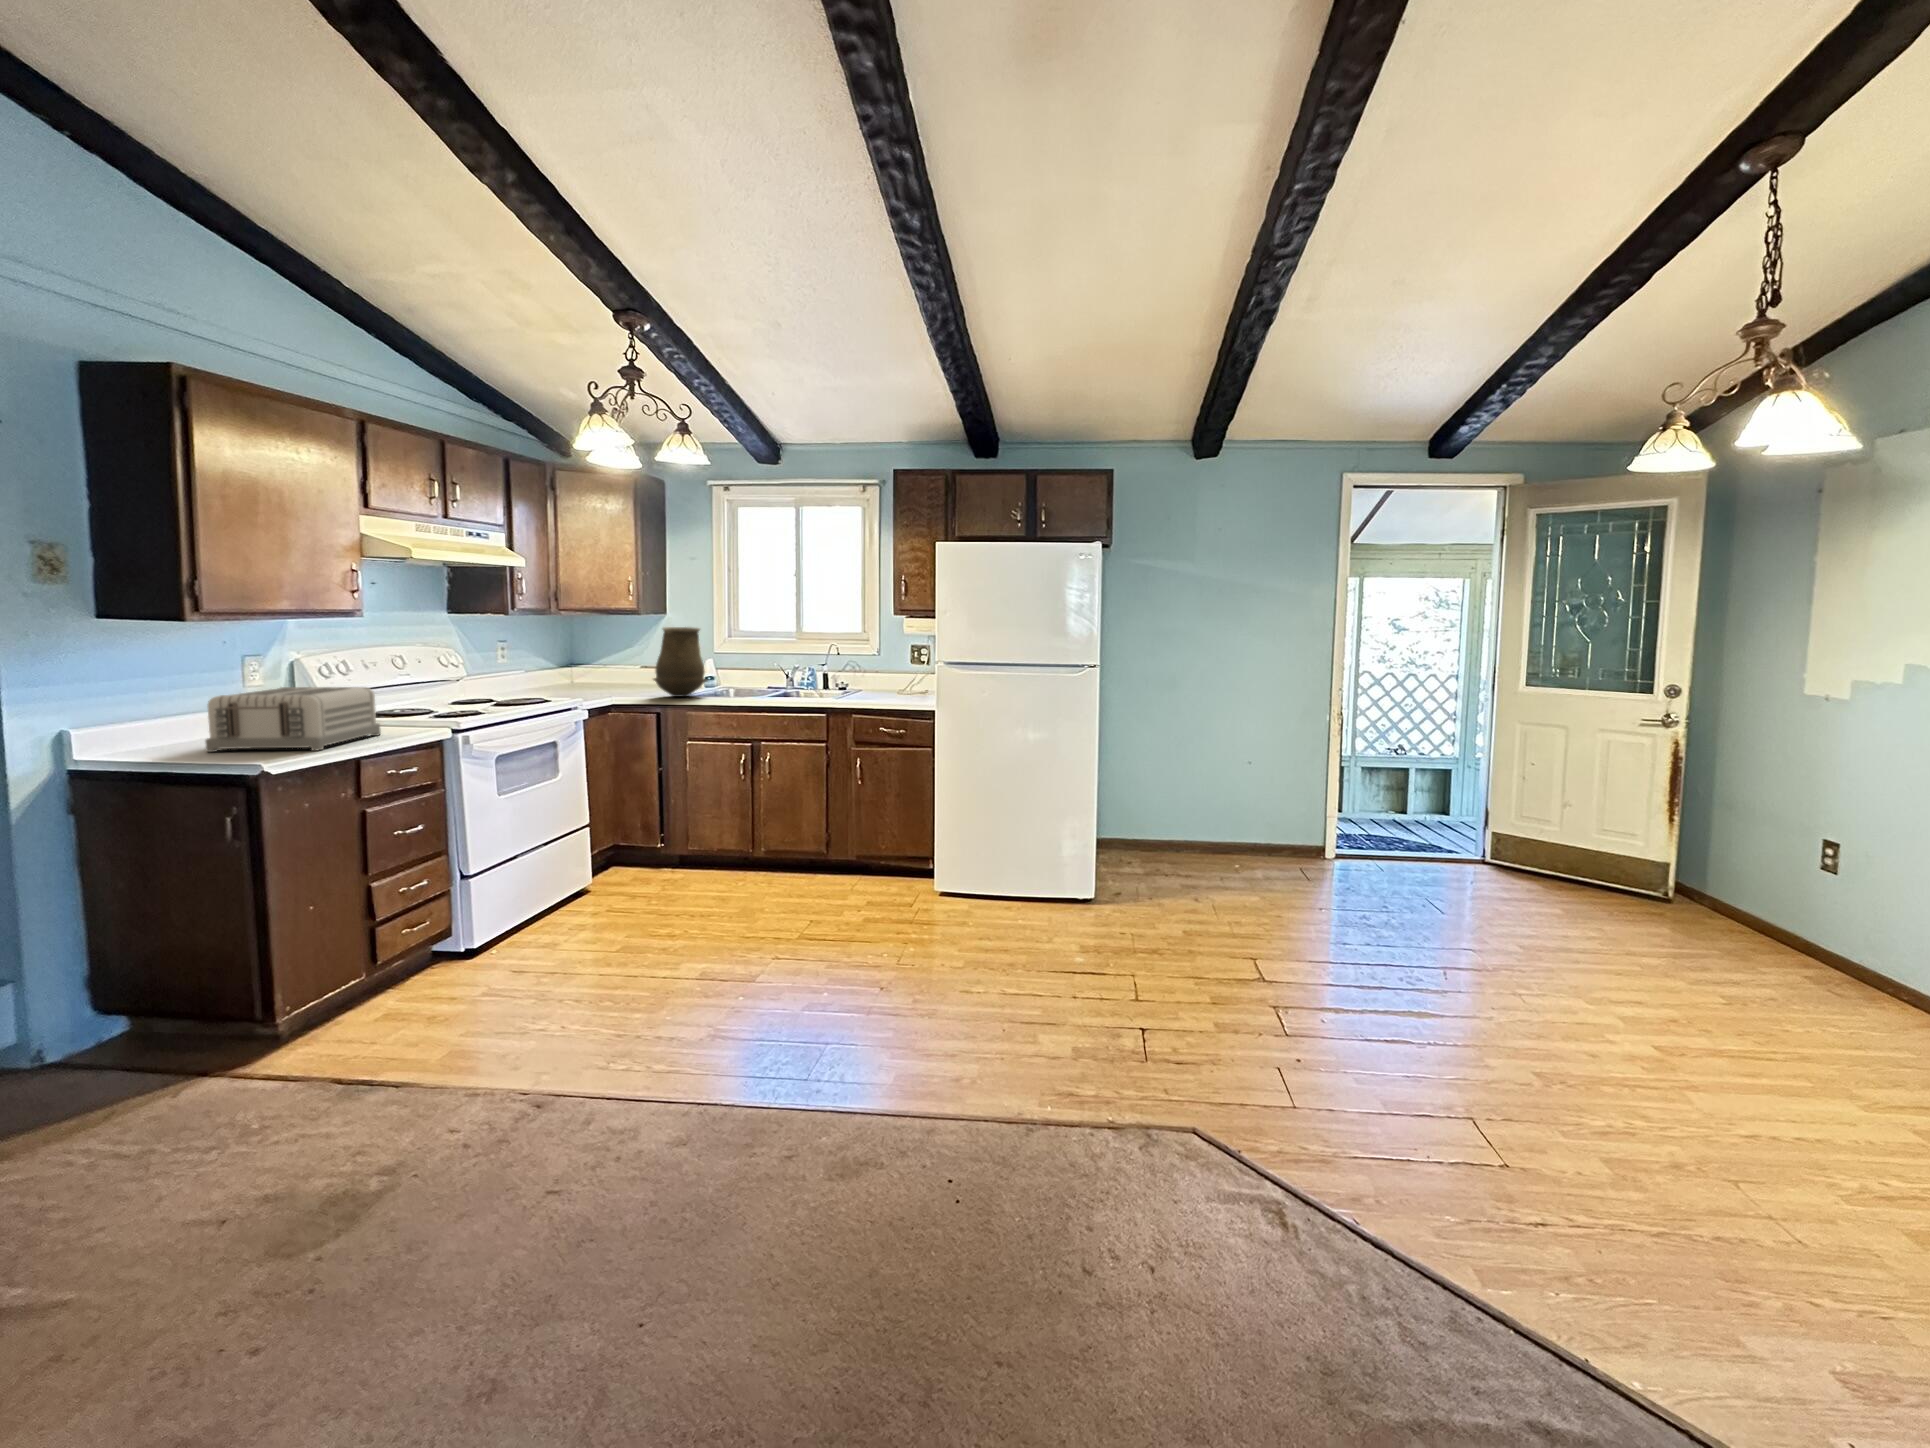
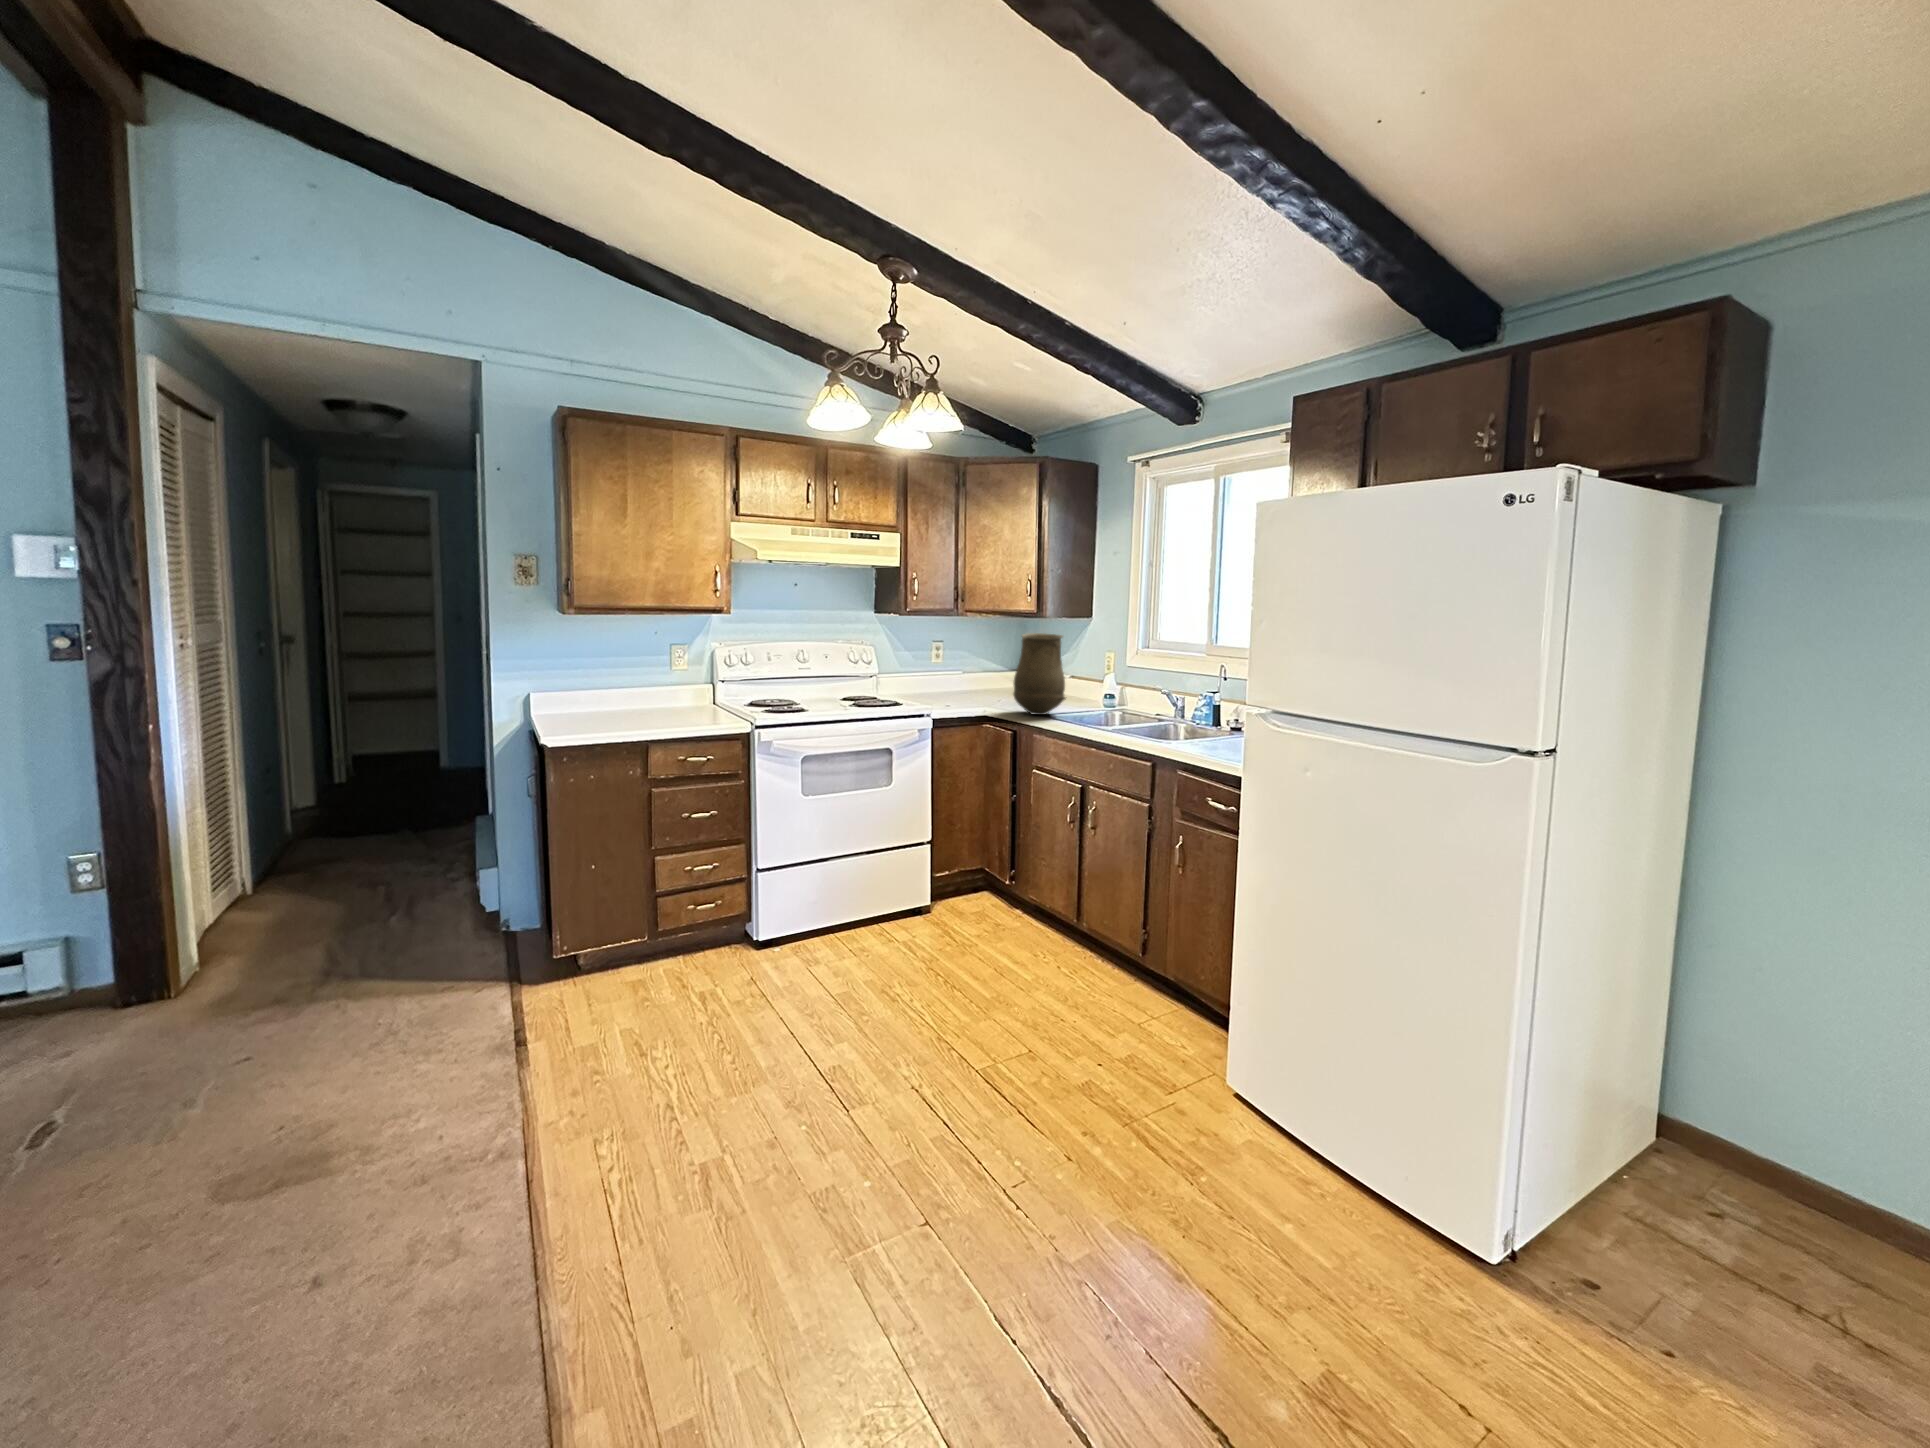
toaster: present [205,687,381,752] -> none [572,672,701,734]

